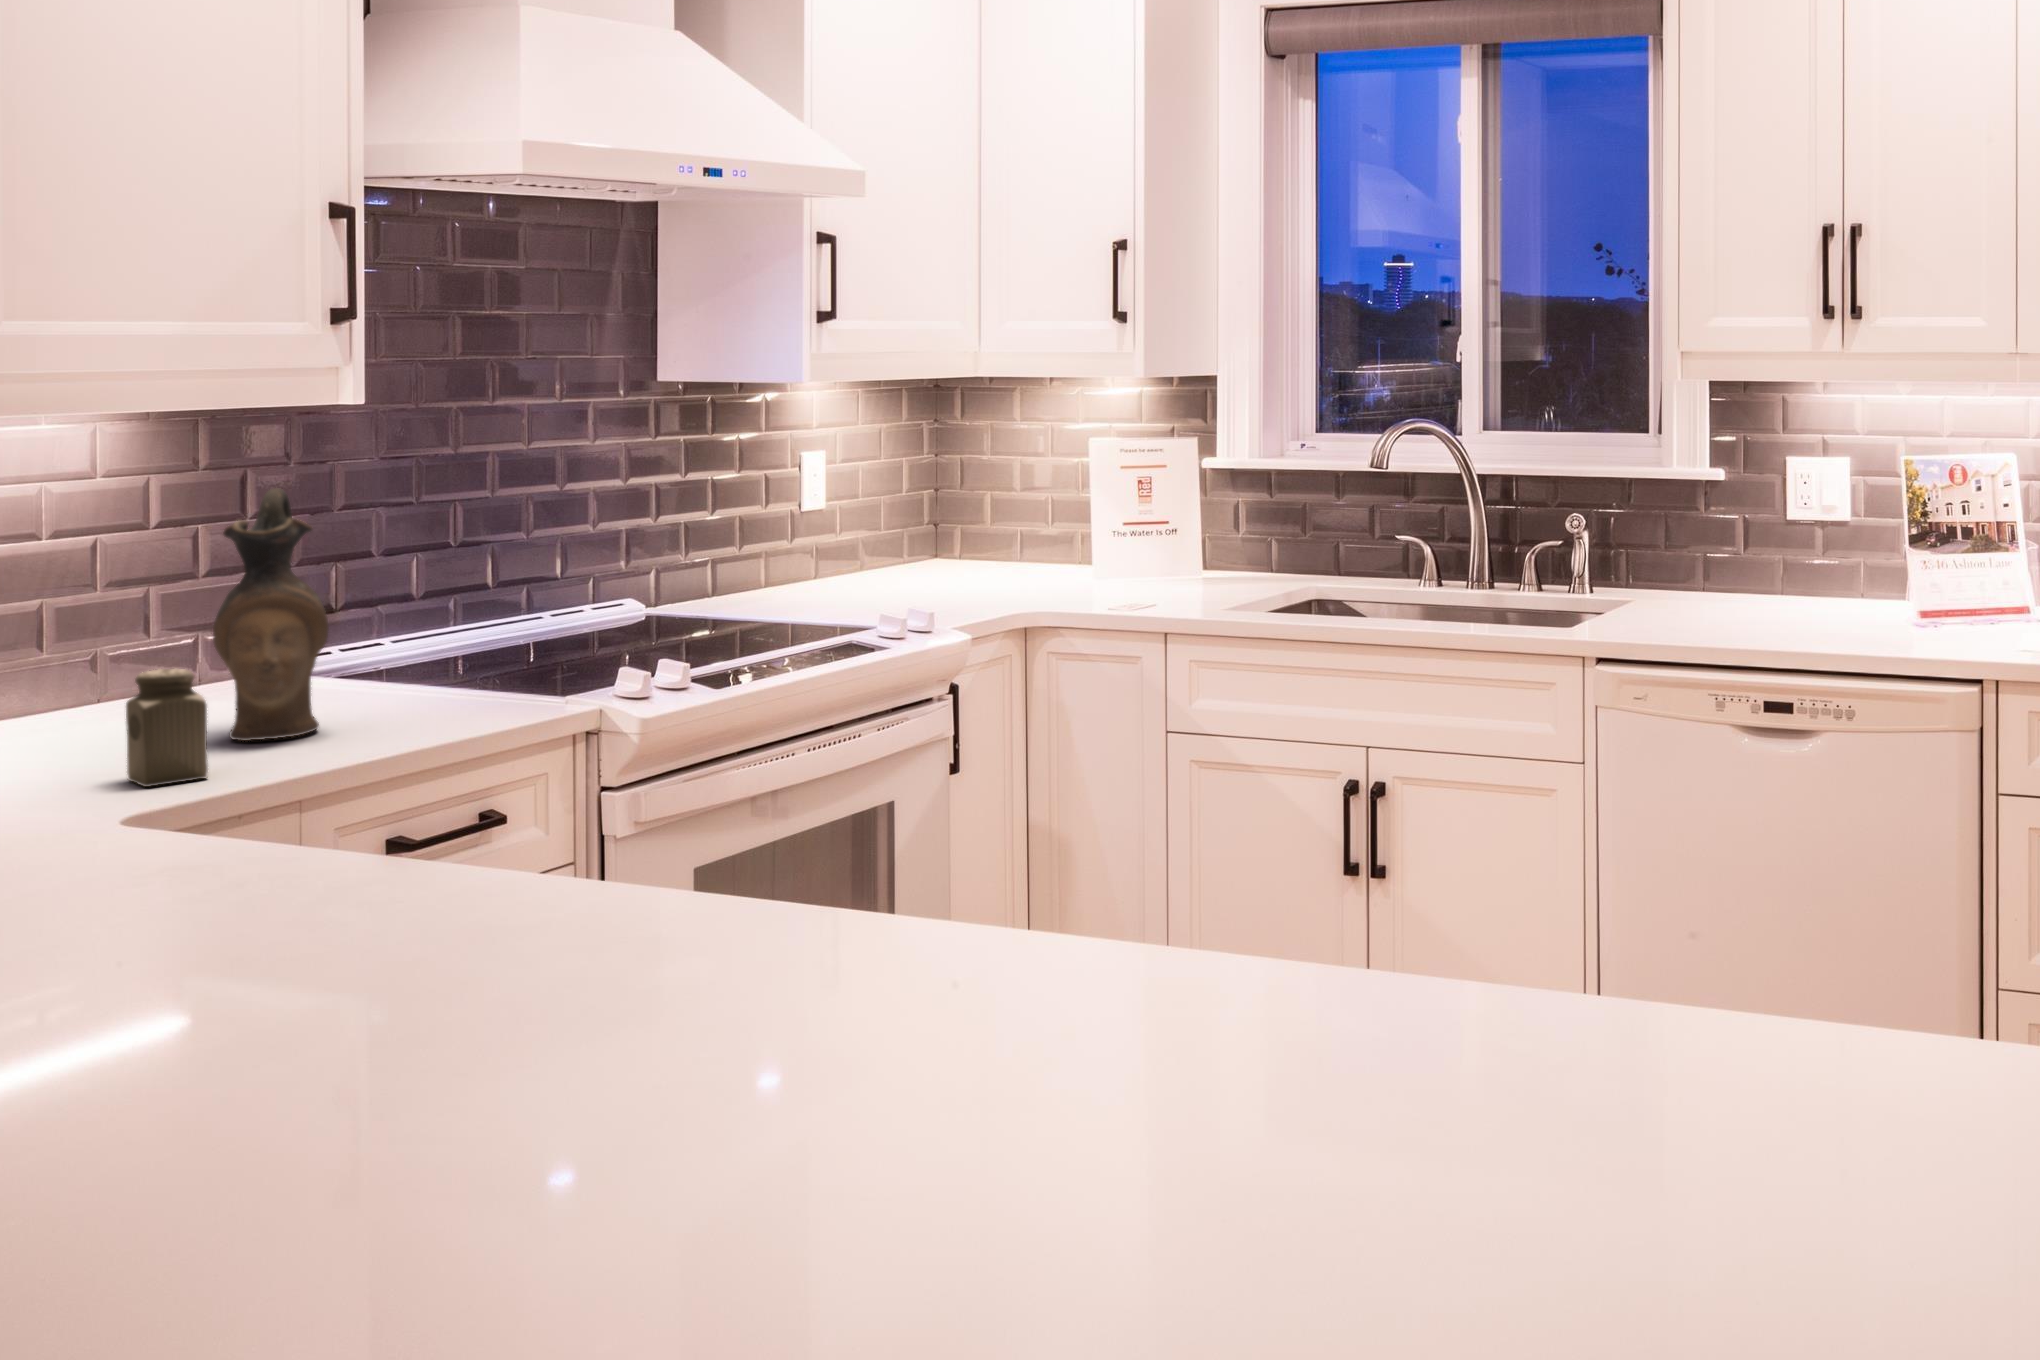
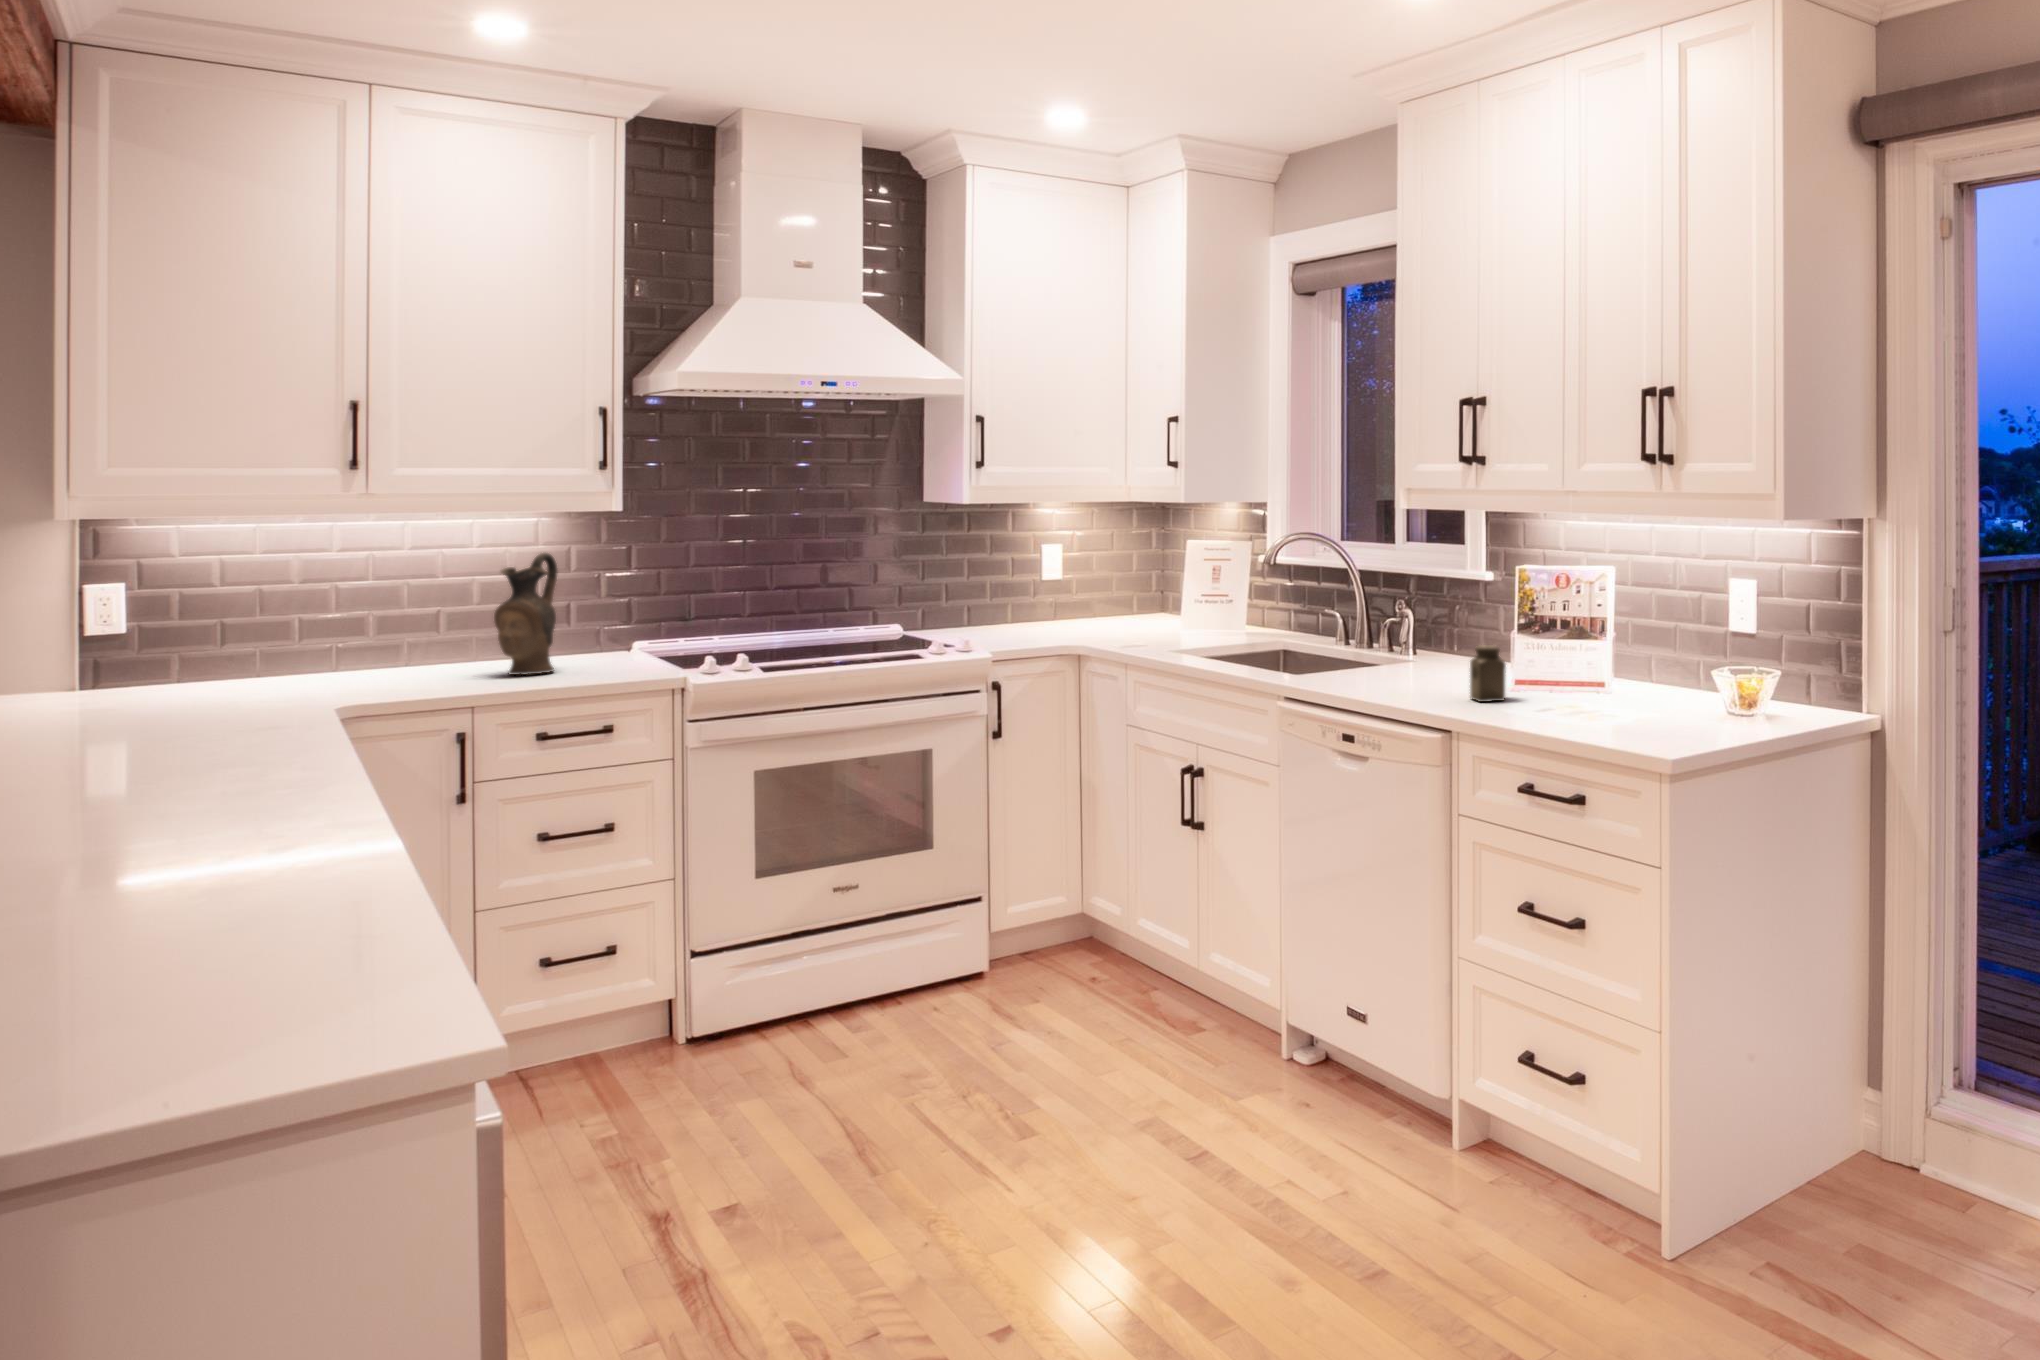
salt shaker: present [126,669,208,787] -> present [1470,645,1506,702]

